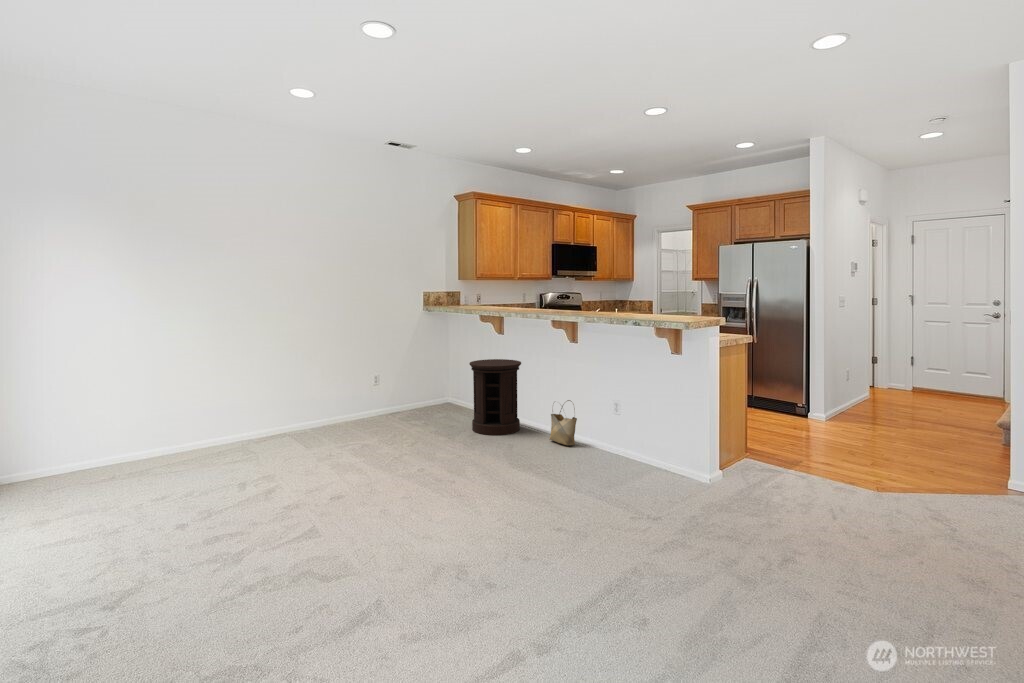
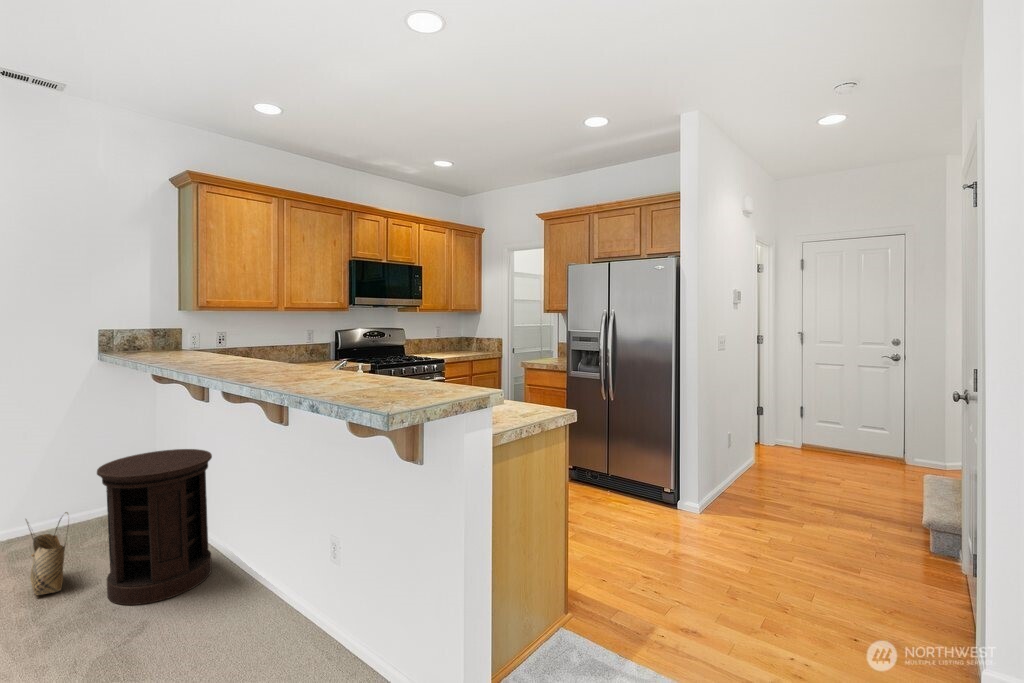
woven basket: present [549,400,577,445] -> present [26,512,68,595]

